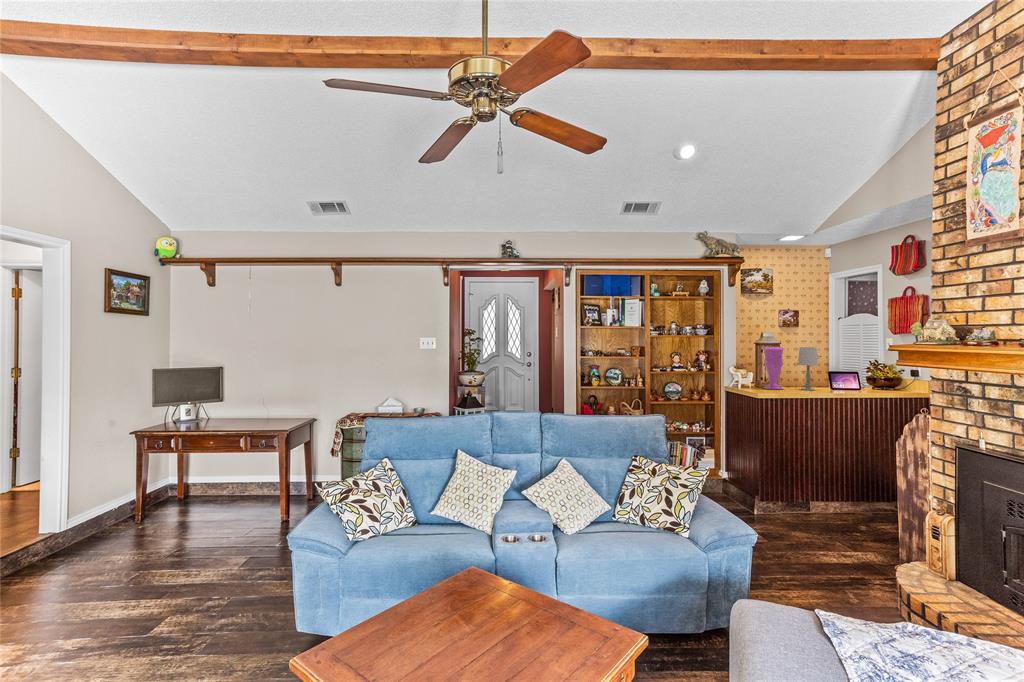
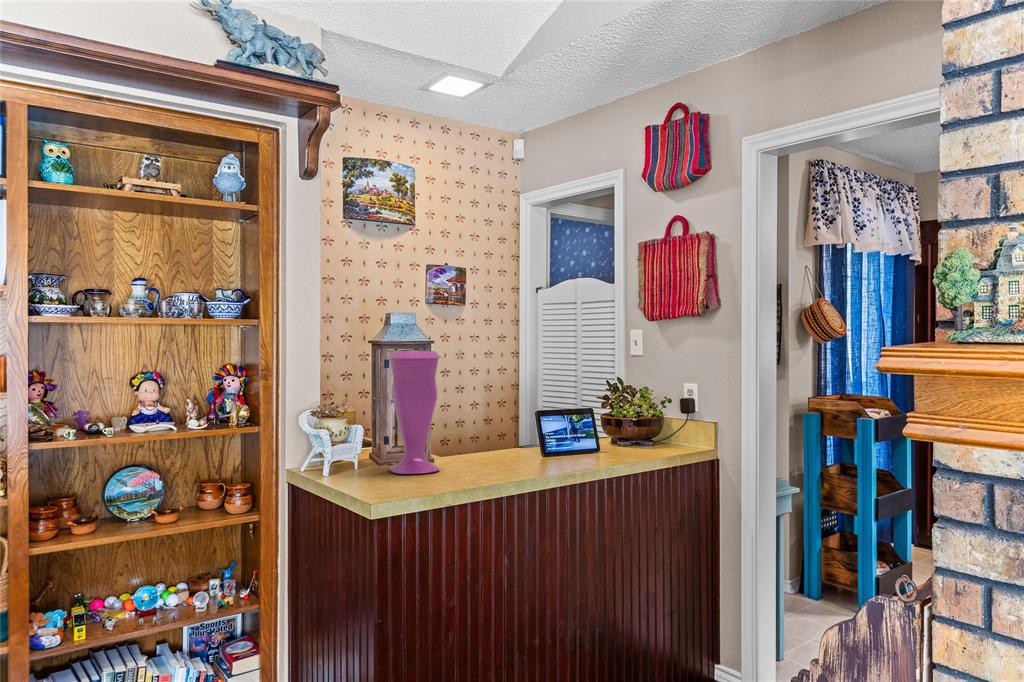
table lamp: present [798,347,819,390] -> none [473,351,520,467]

